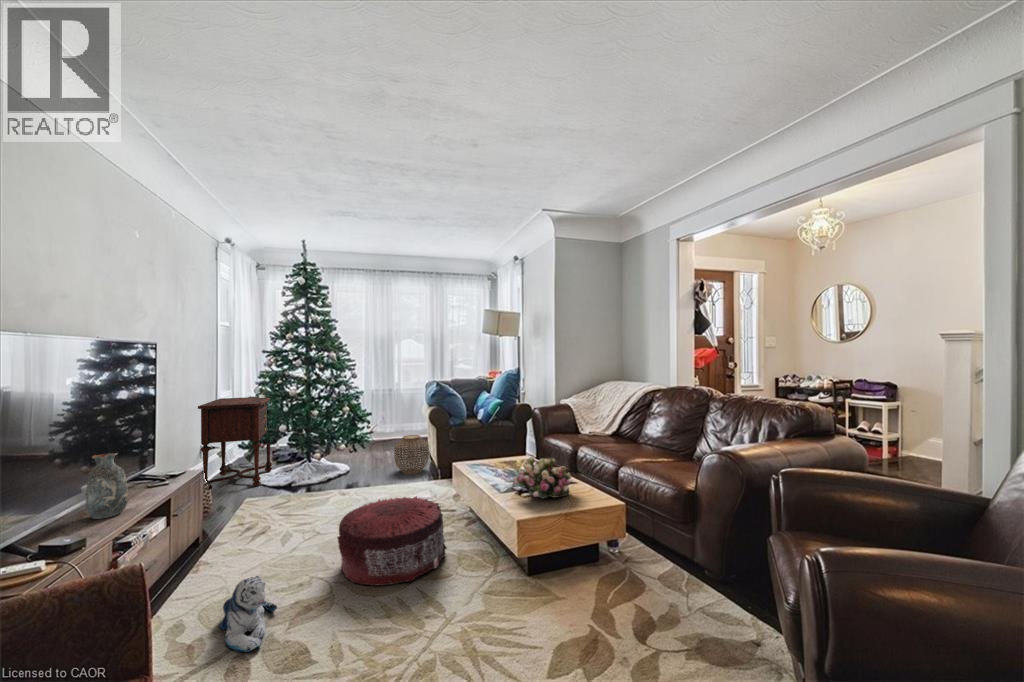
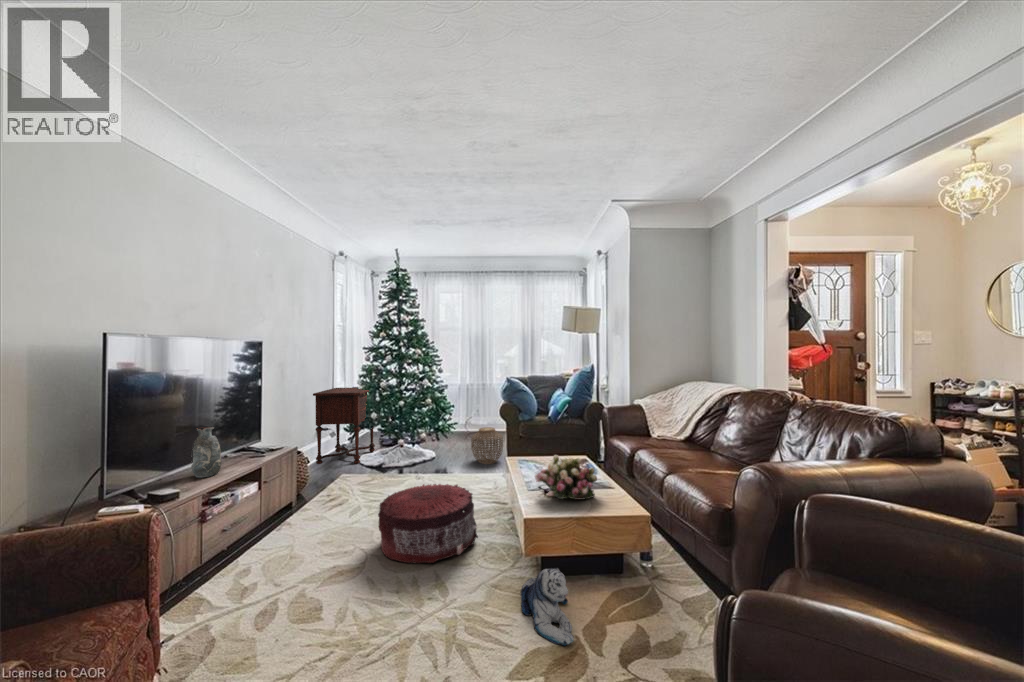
plush toy: present [219,576,277,653] -> present [520,568,574,646]

